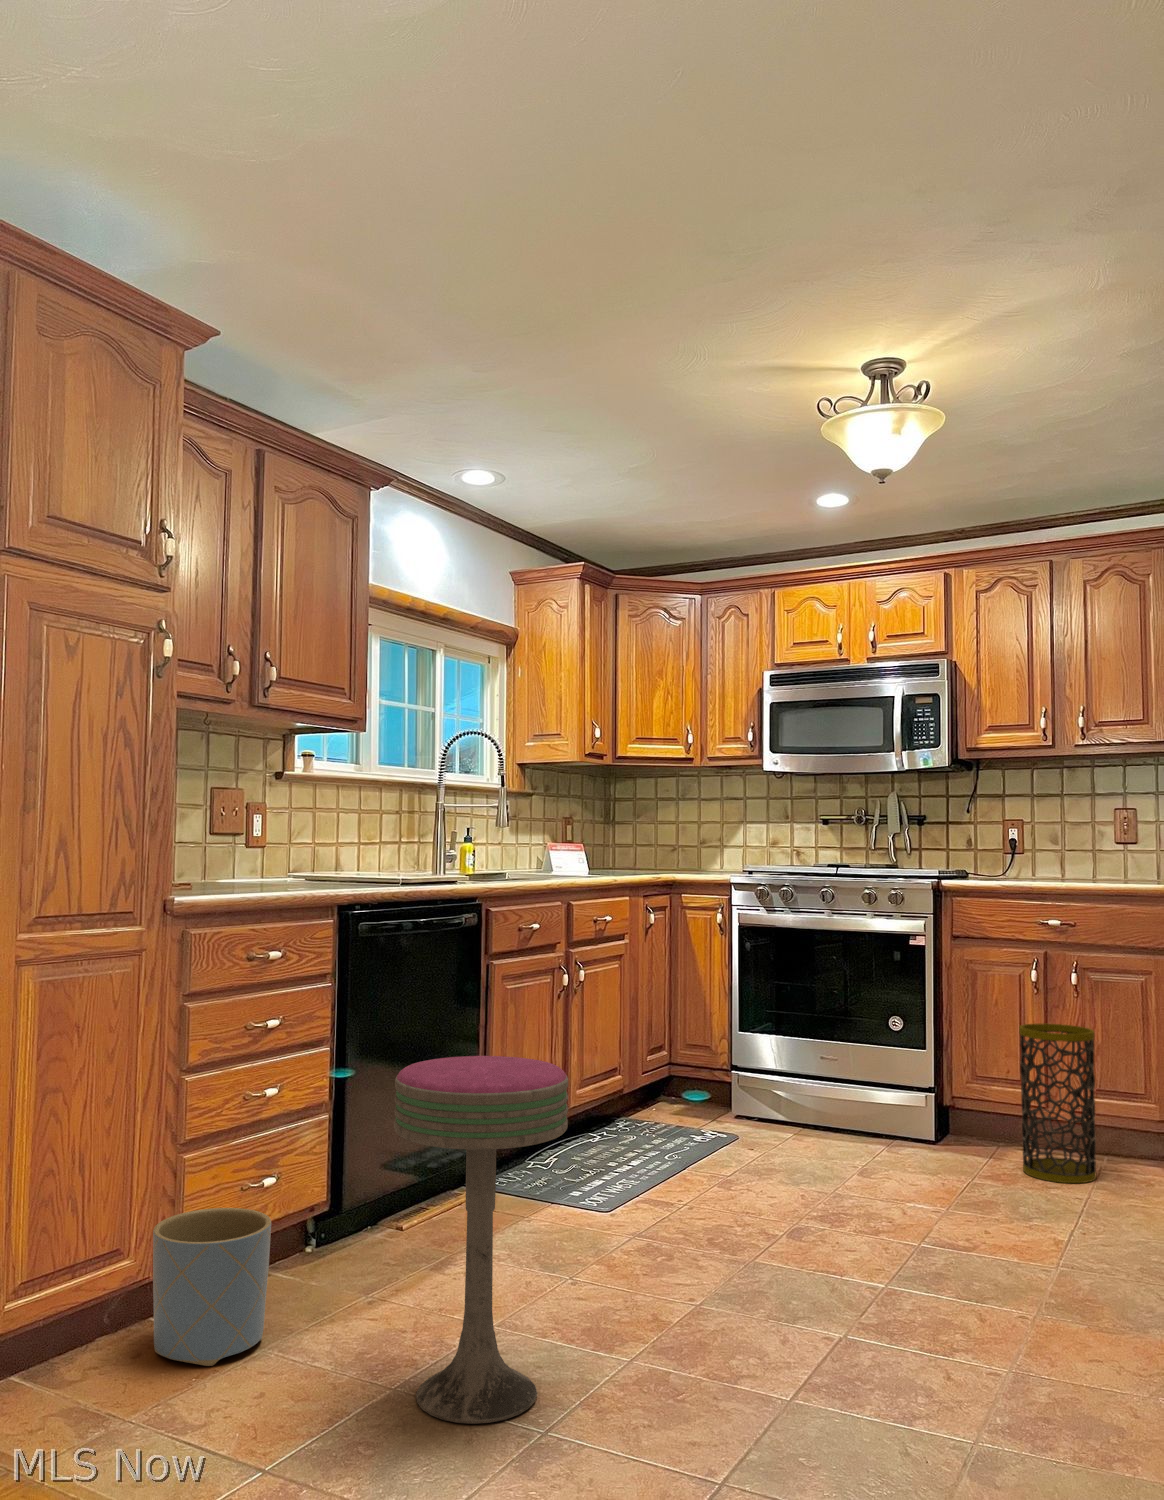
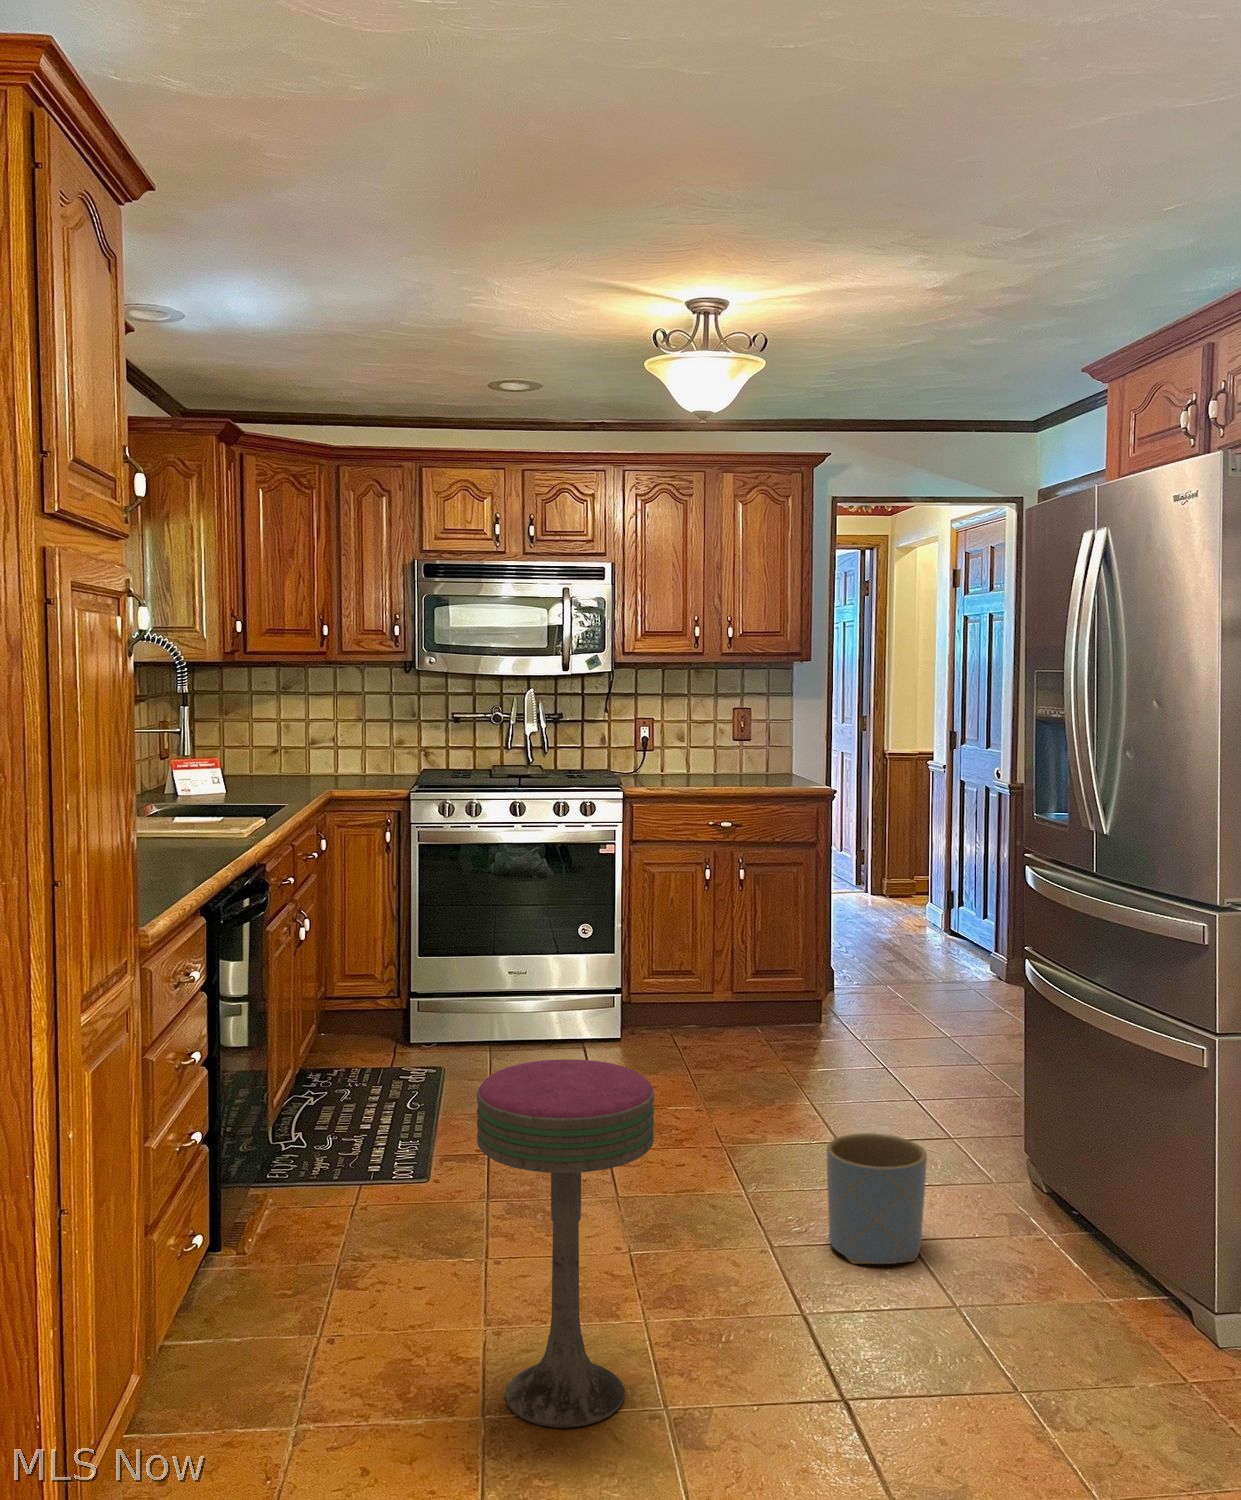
trash can: present [1019,1023,1096,1183] -> none [713,918,777,1059]
planter: present [153,1208,271,1366] -> present [827,1133,927,1264]

